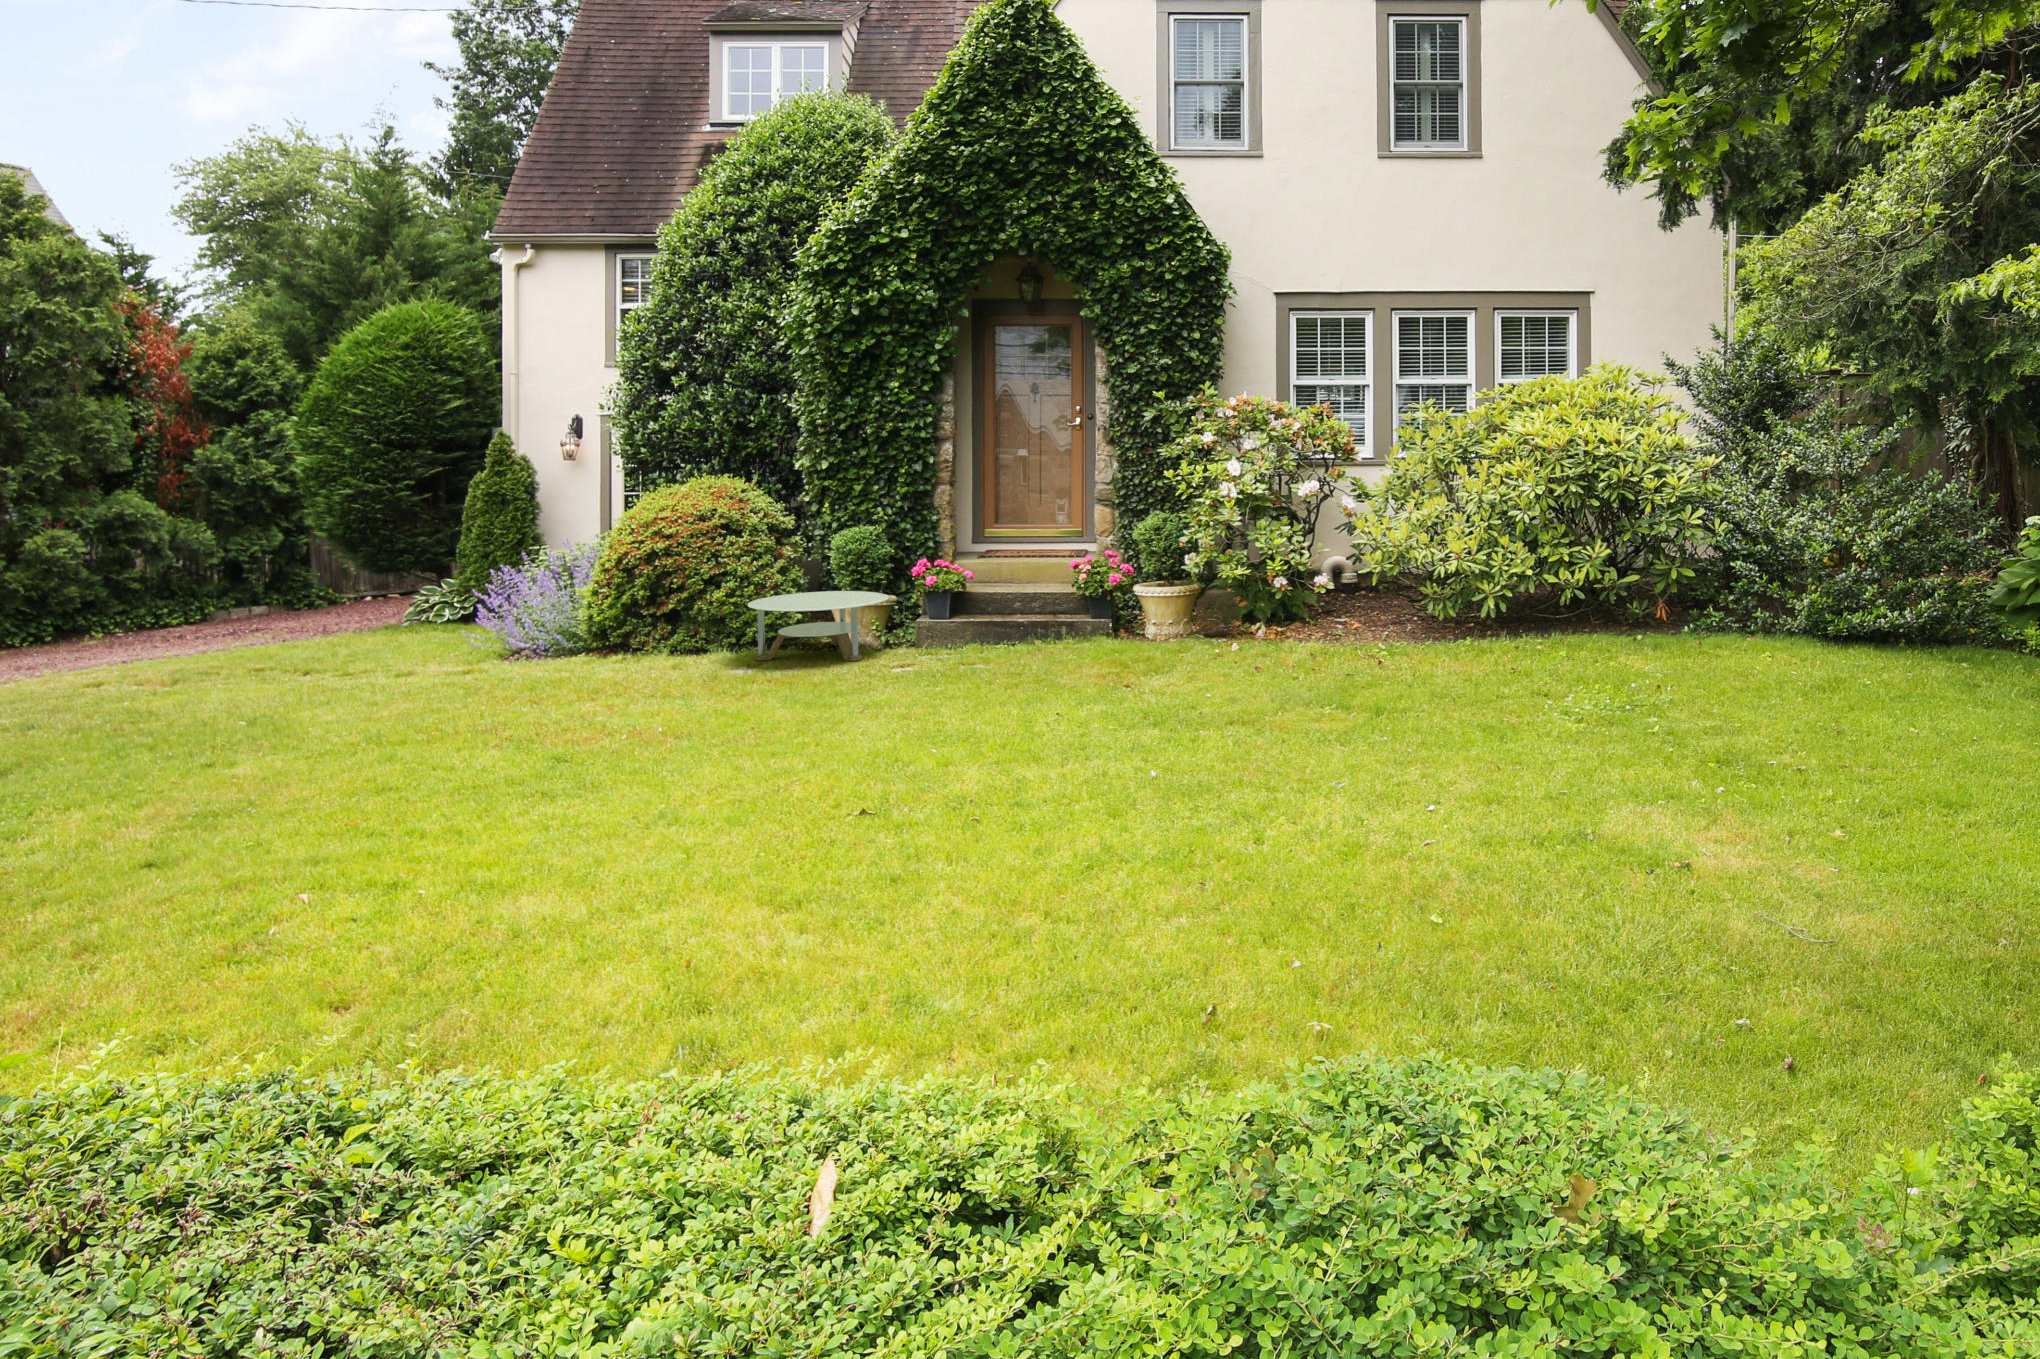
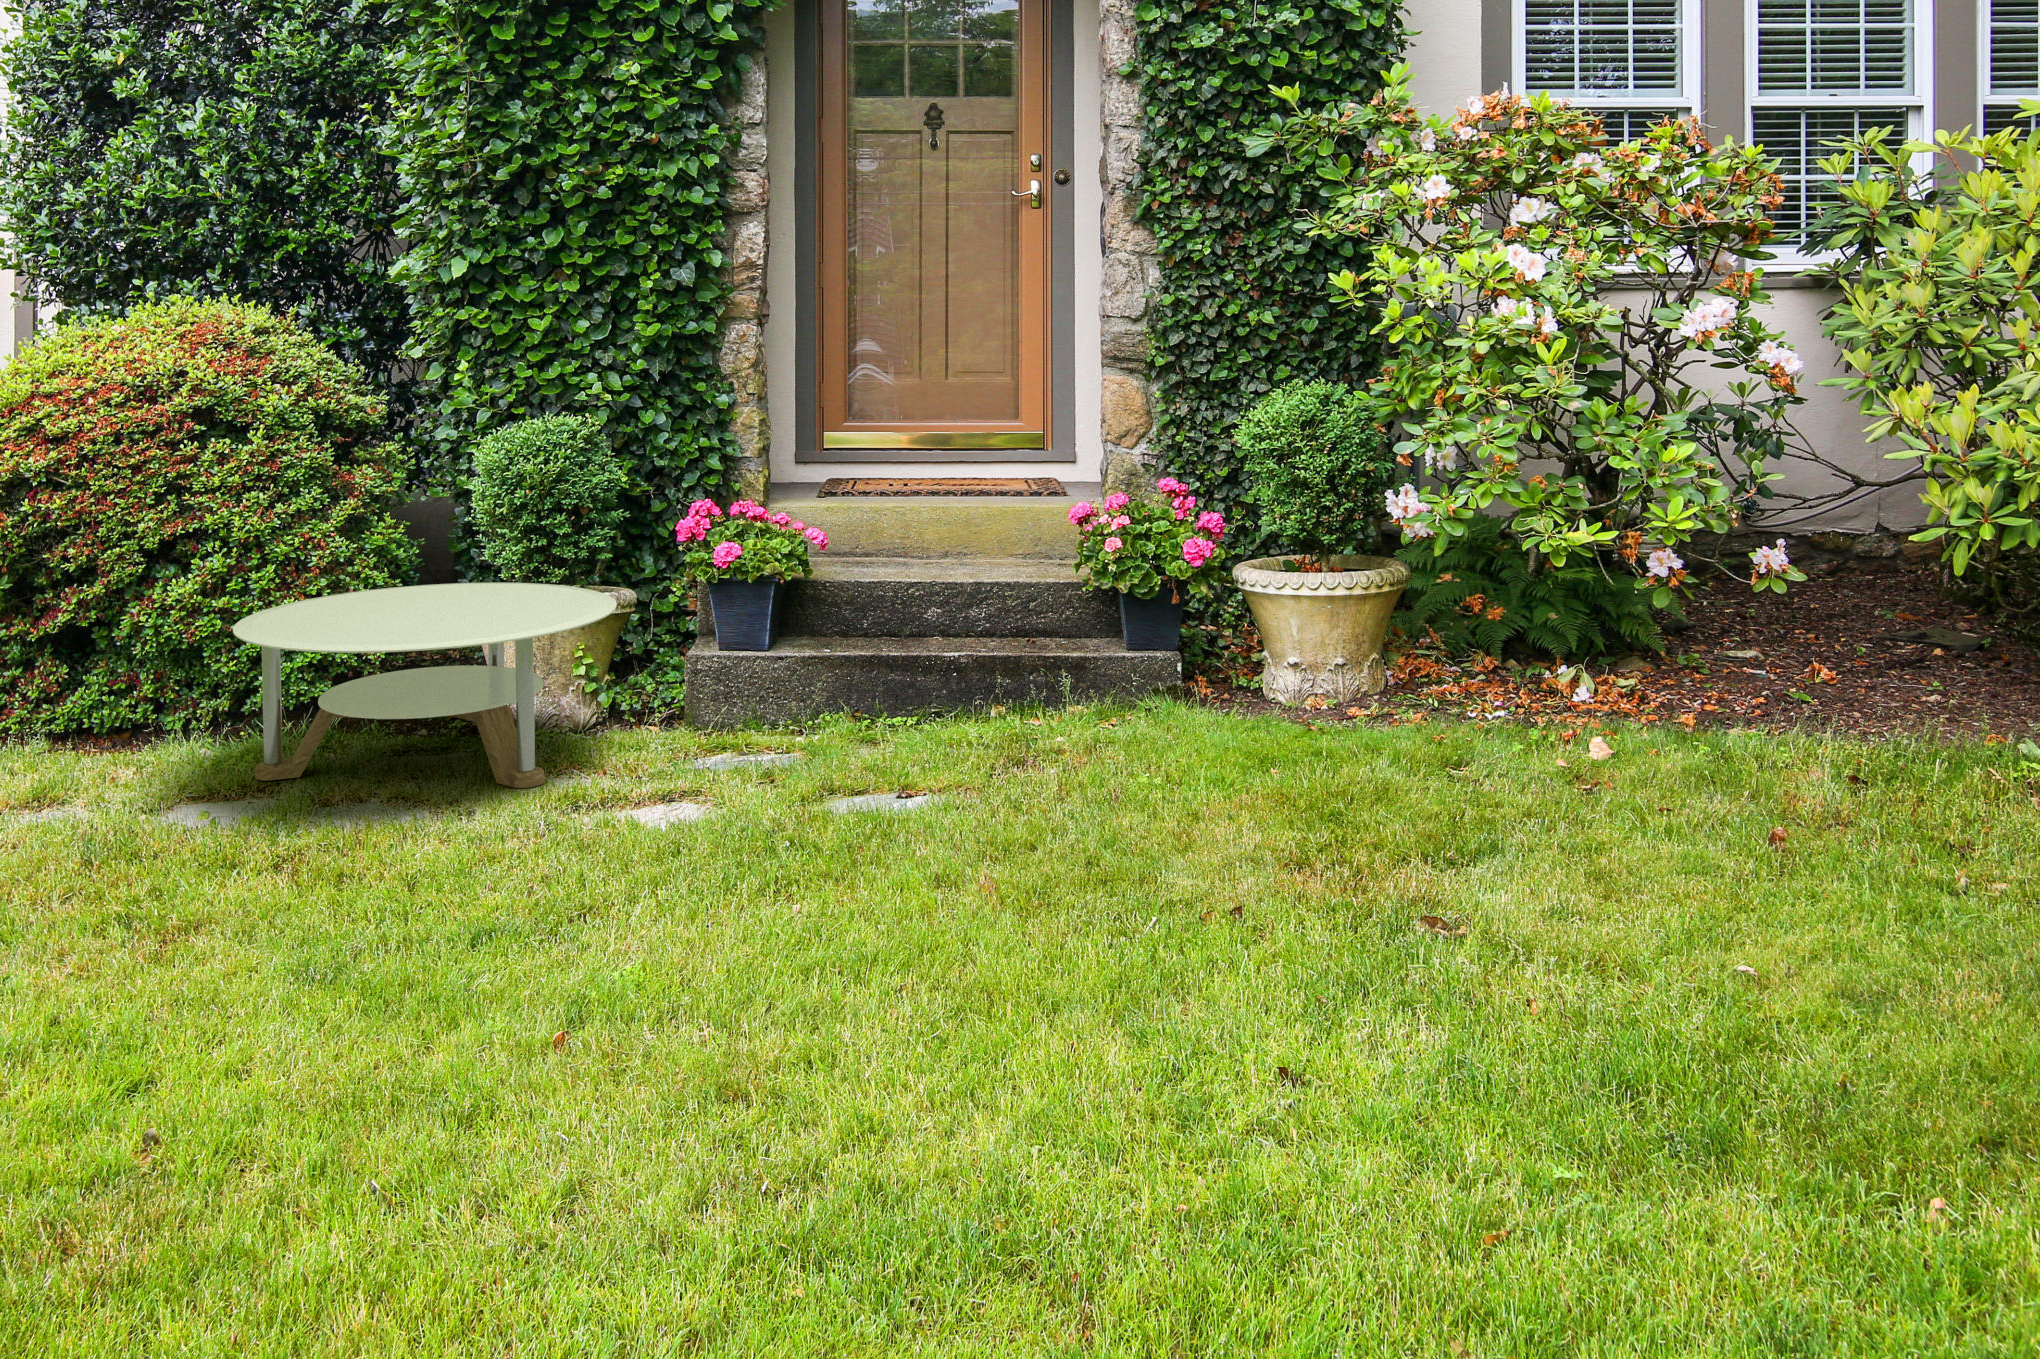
woven basket: present [1196,589,1238,636] -> none [1398,583,1512,707]

